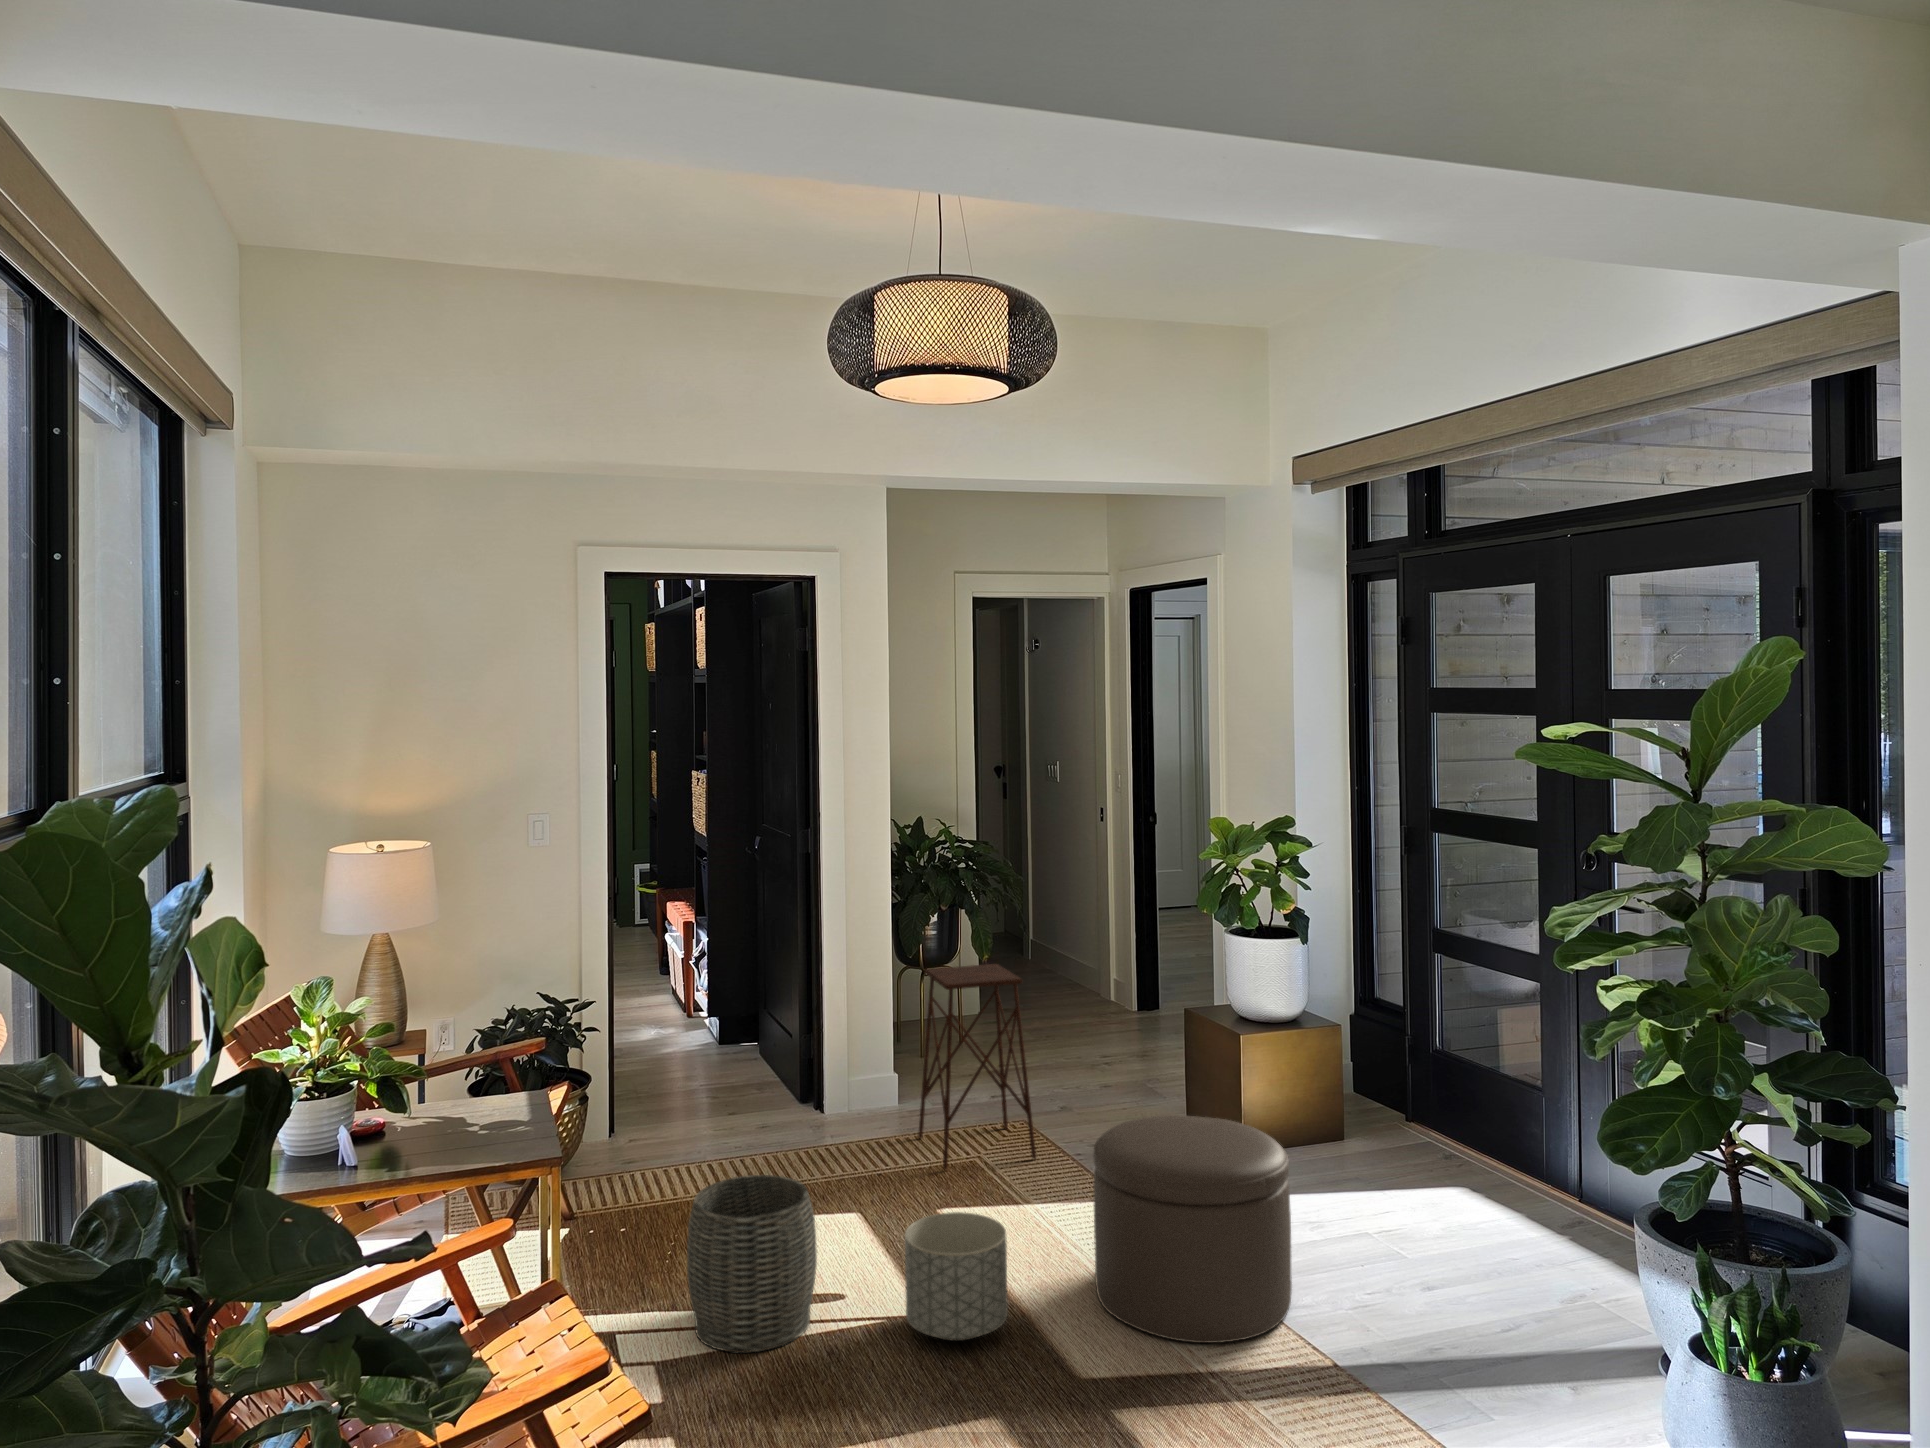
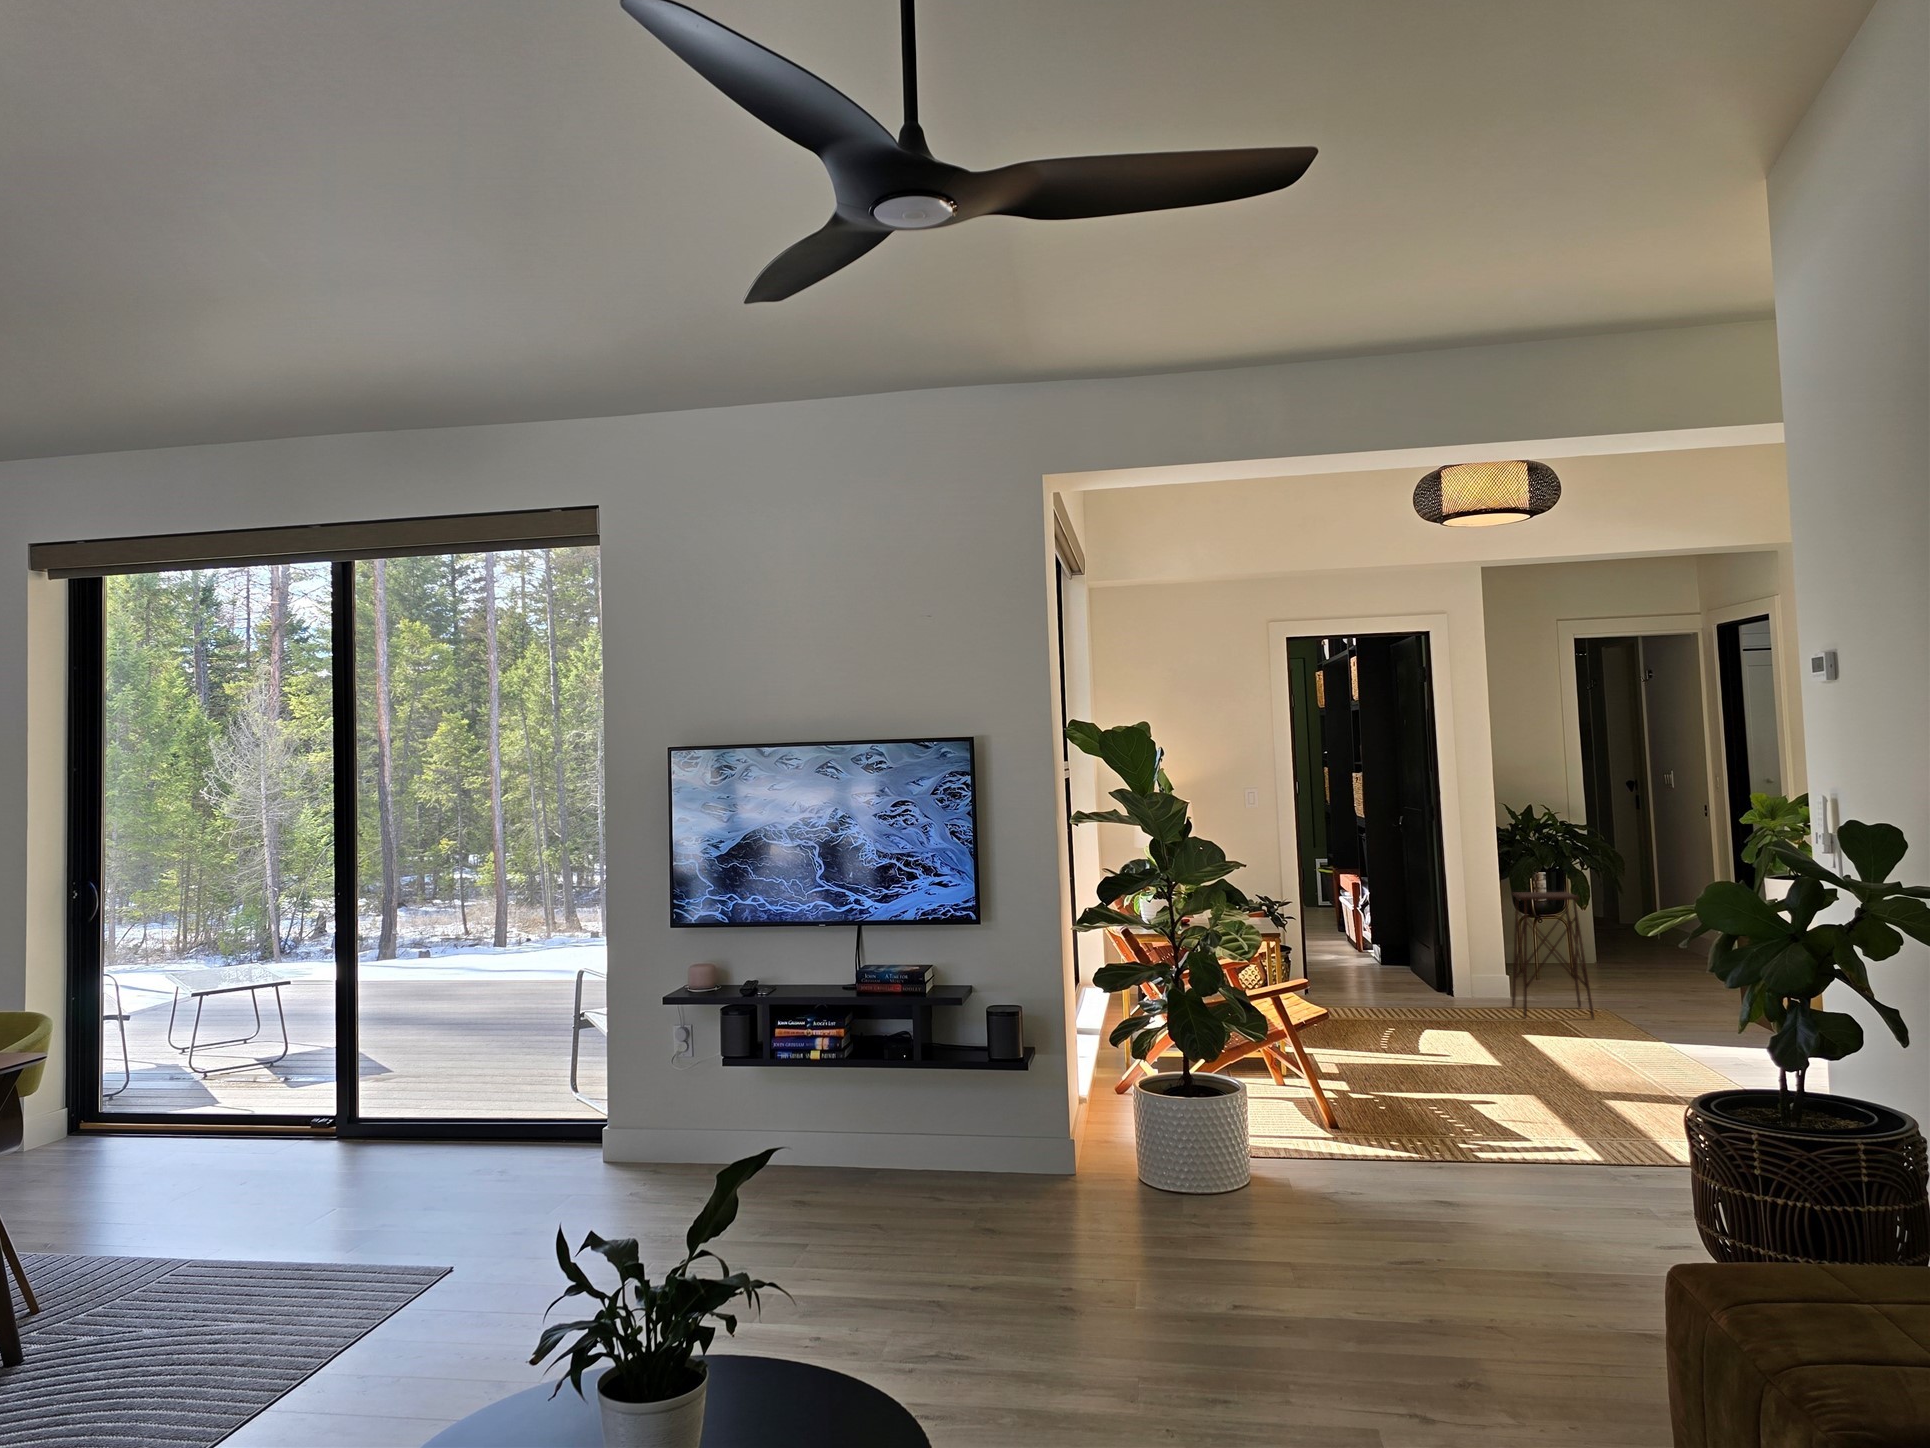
ottoman: present [1093,1115,1292,1343] -> none [1596,963,1735,1078]
woven basket: present [687,1175,817,1353] -> none [1346,975,1421,1056]
planter: present [905,1212,1008,1341] -> none [1471,1001,1536,1064]

